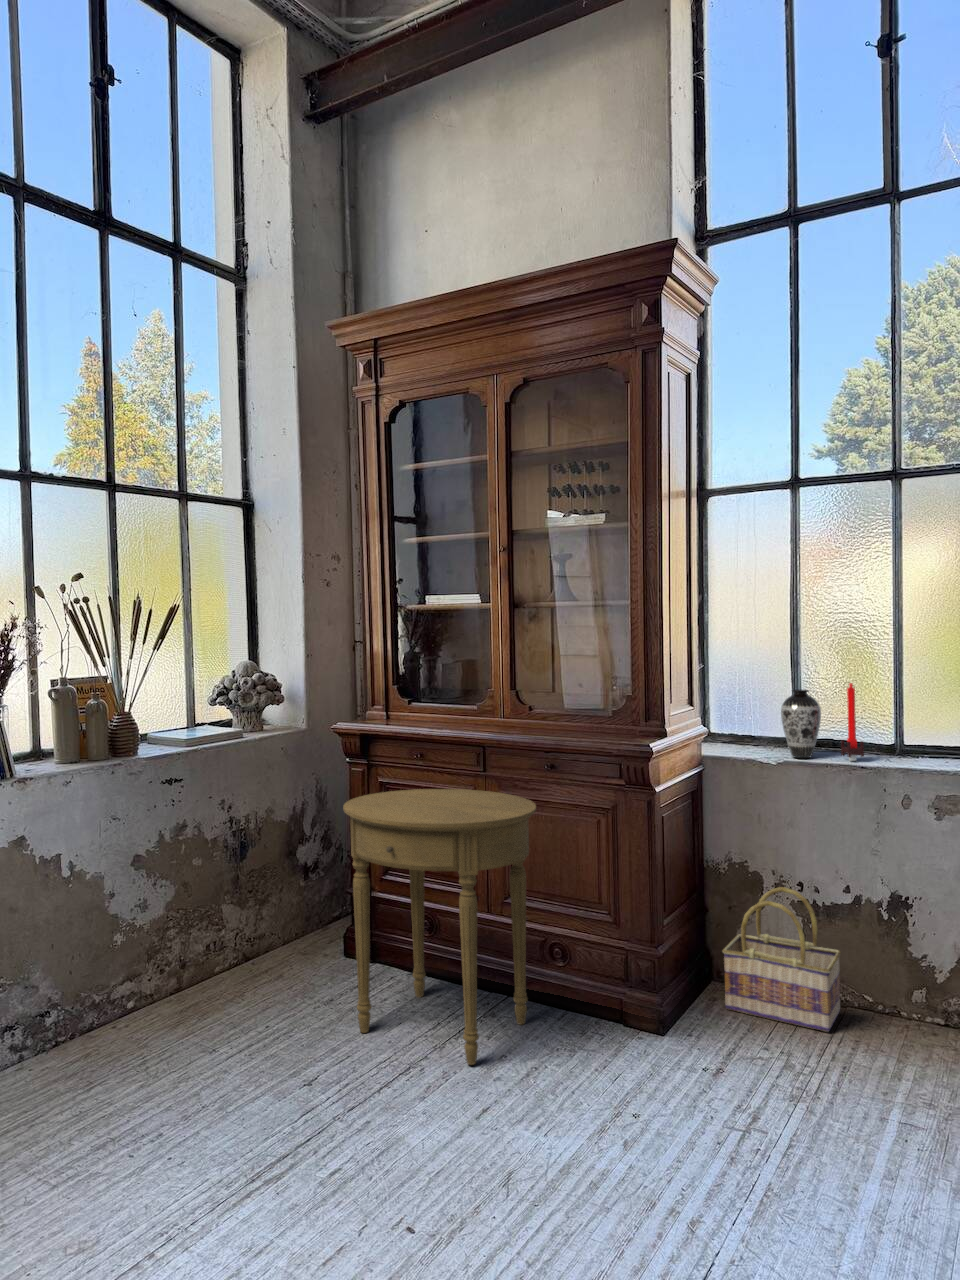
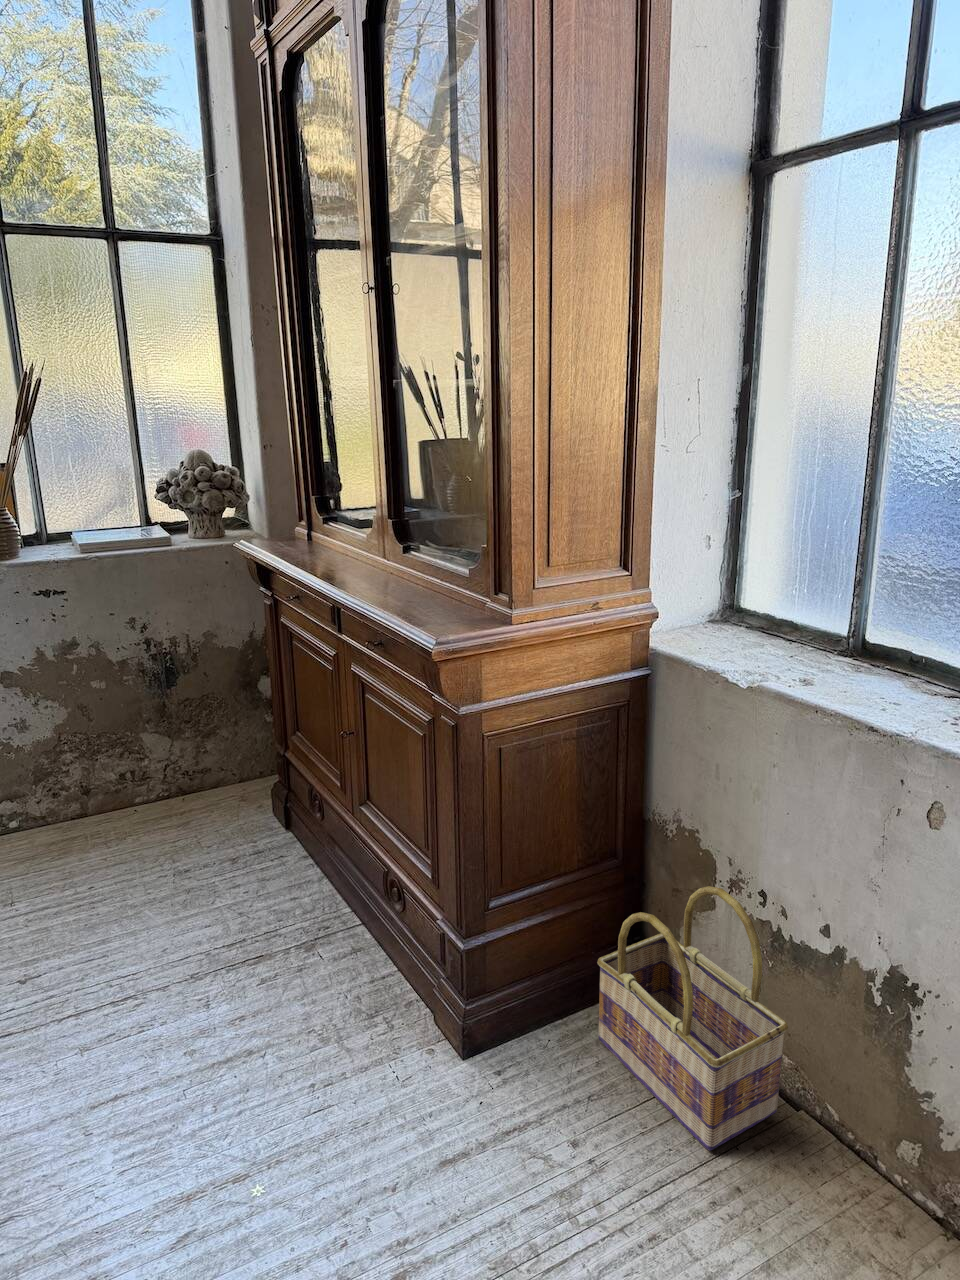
candle: present [841,683,864,761] -> none [885,543,928,699]
decorative vase: present [781,690,821,758] -> none [786,544,865,676]
side table: present [343,789,536,1065] -> none [79,639,331,1017]

